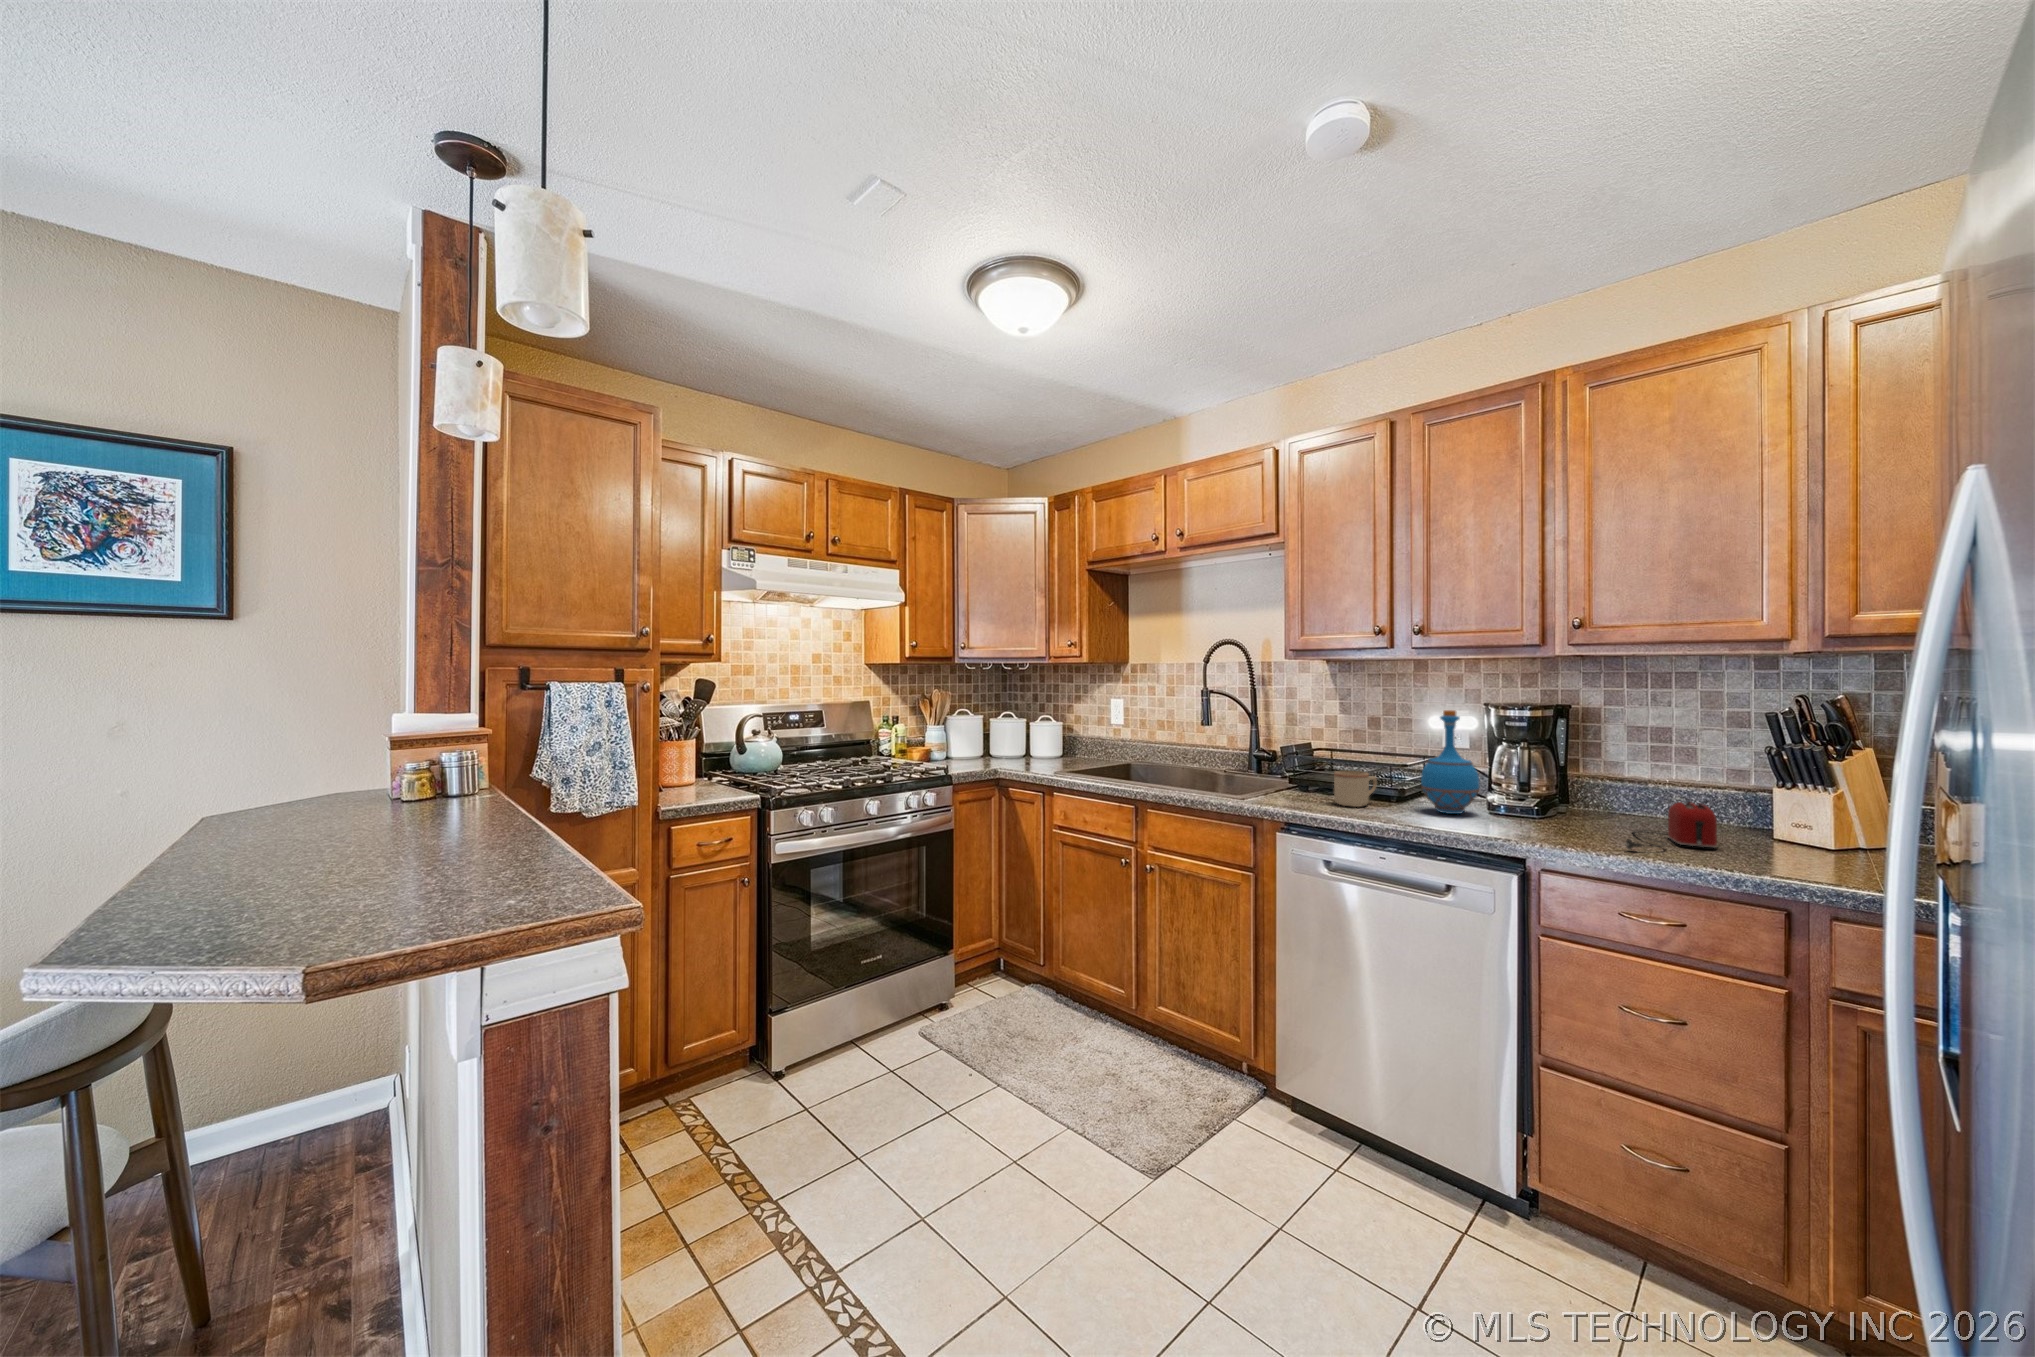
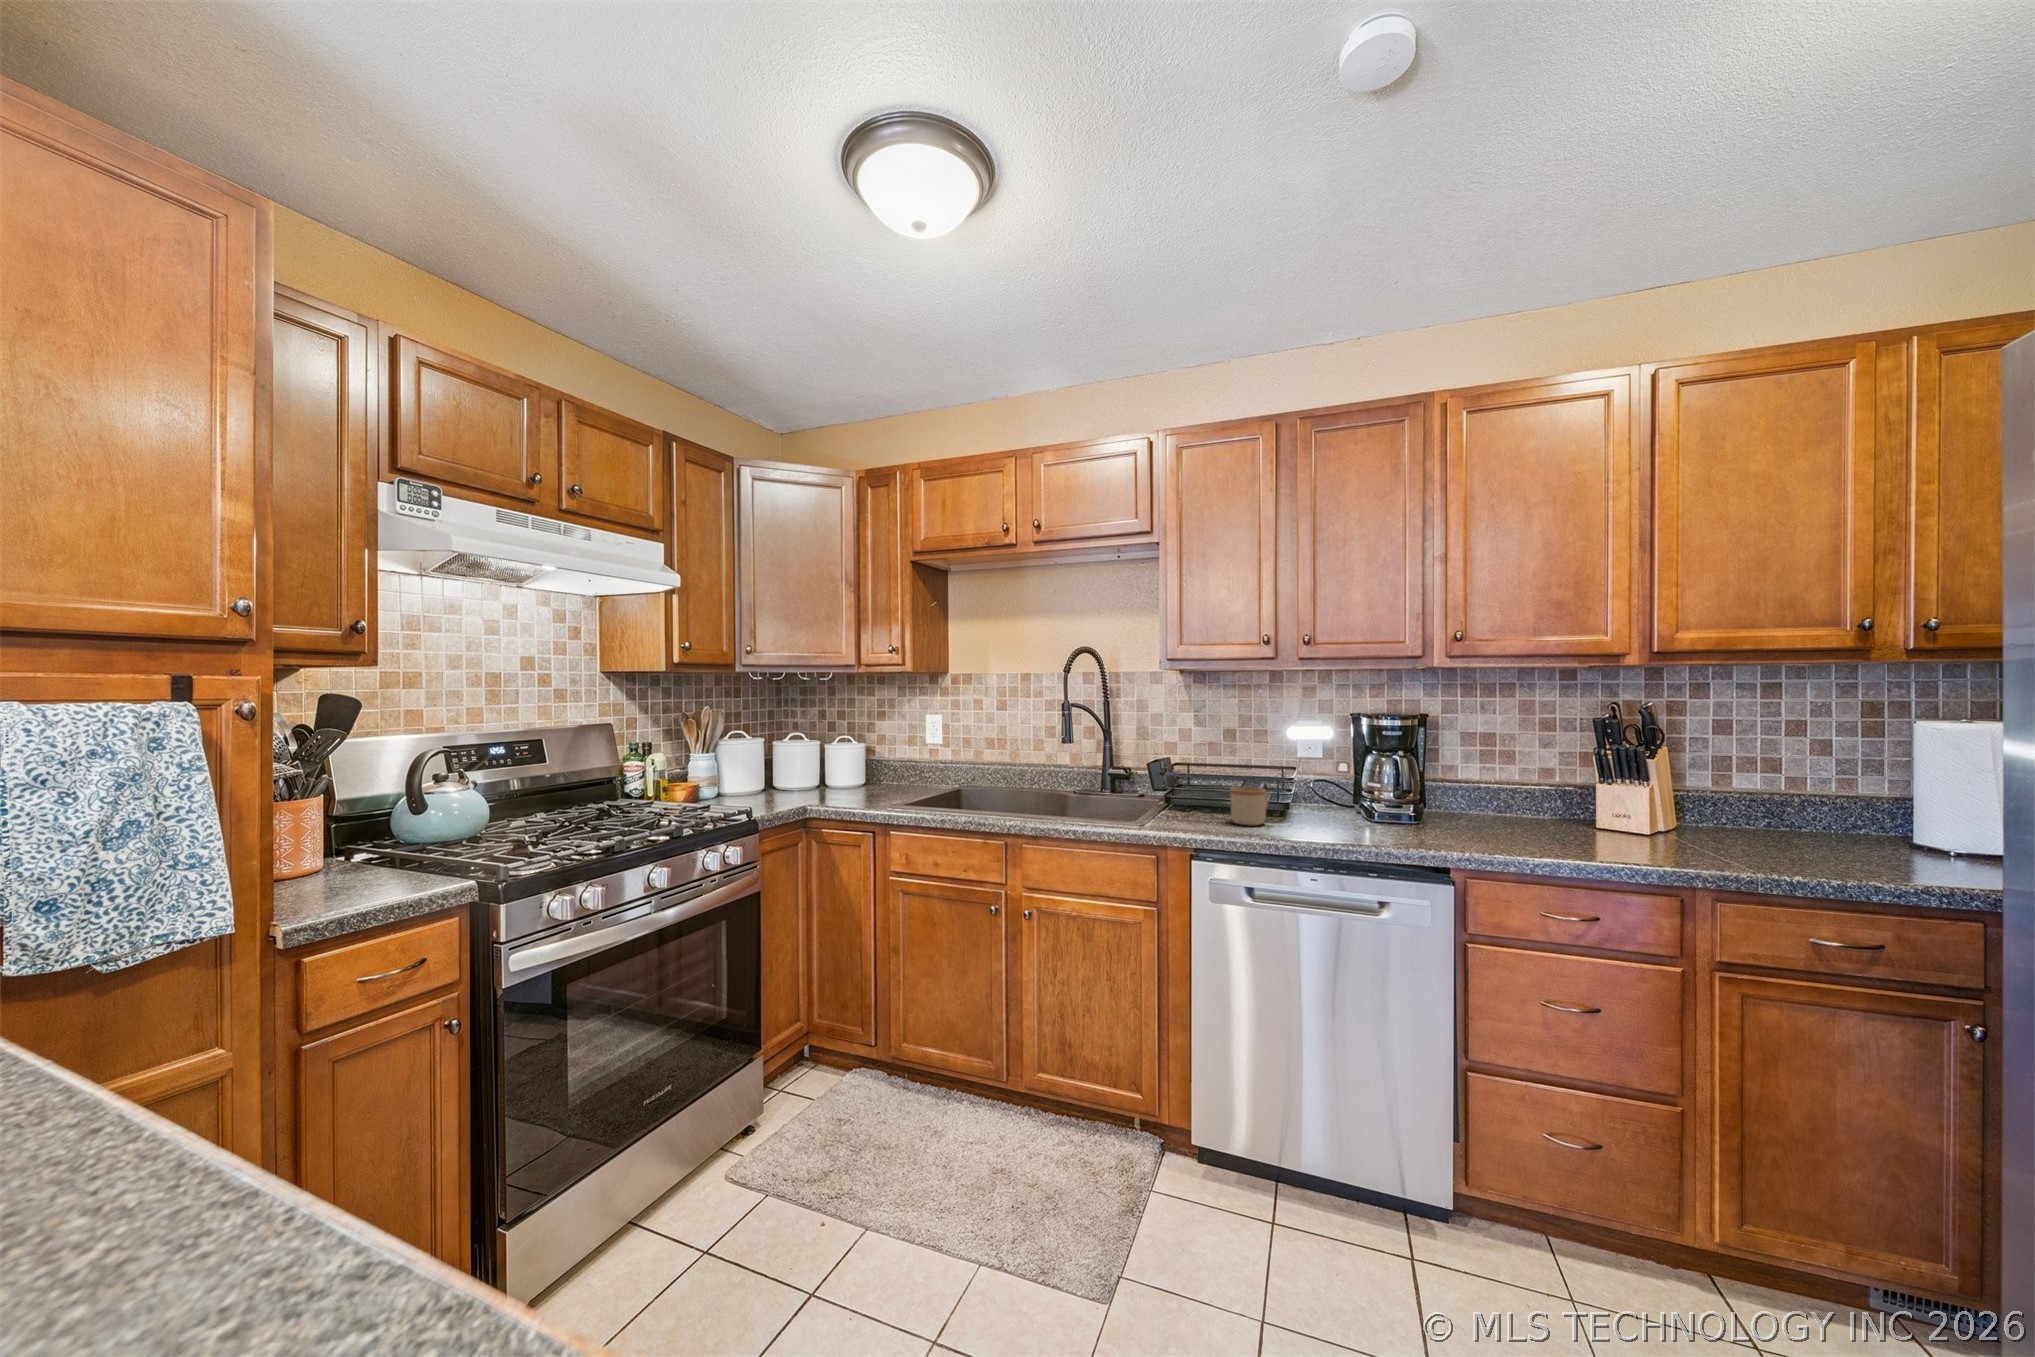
bottle: present [1421,710,1480,814] -> none [1315,721,1373,826]
toaster: present [1624,802,1717,849] -> none [1509,803,1596,853]

